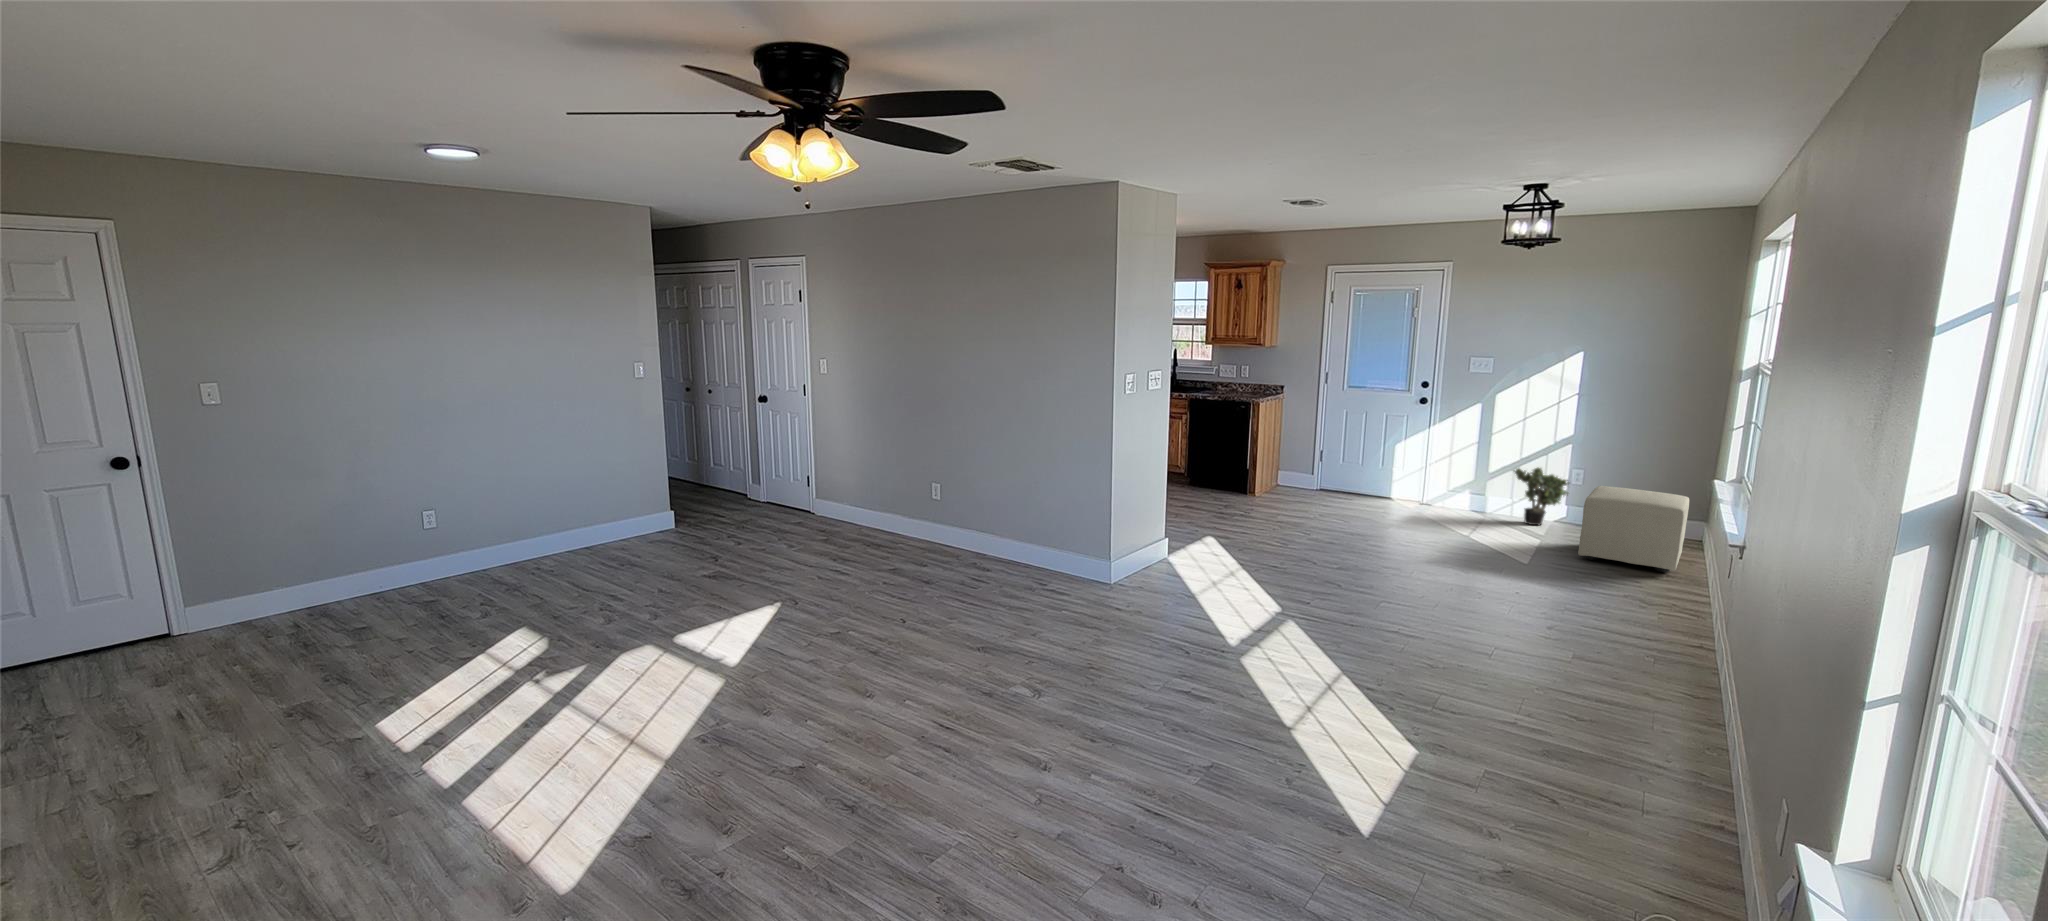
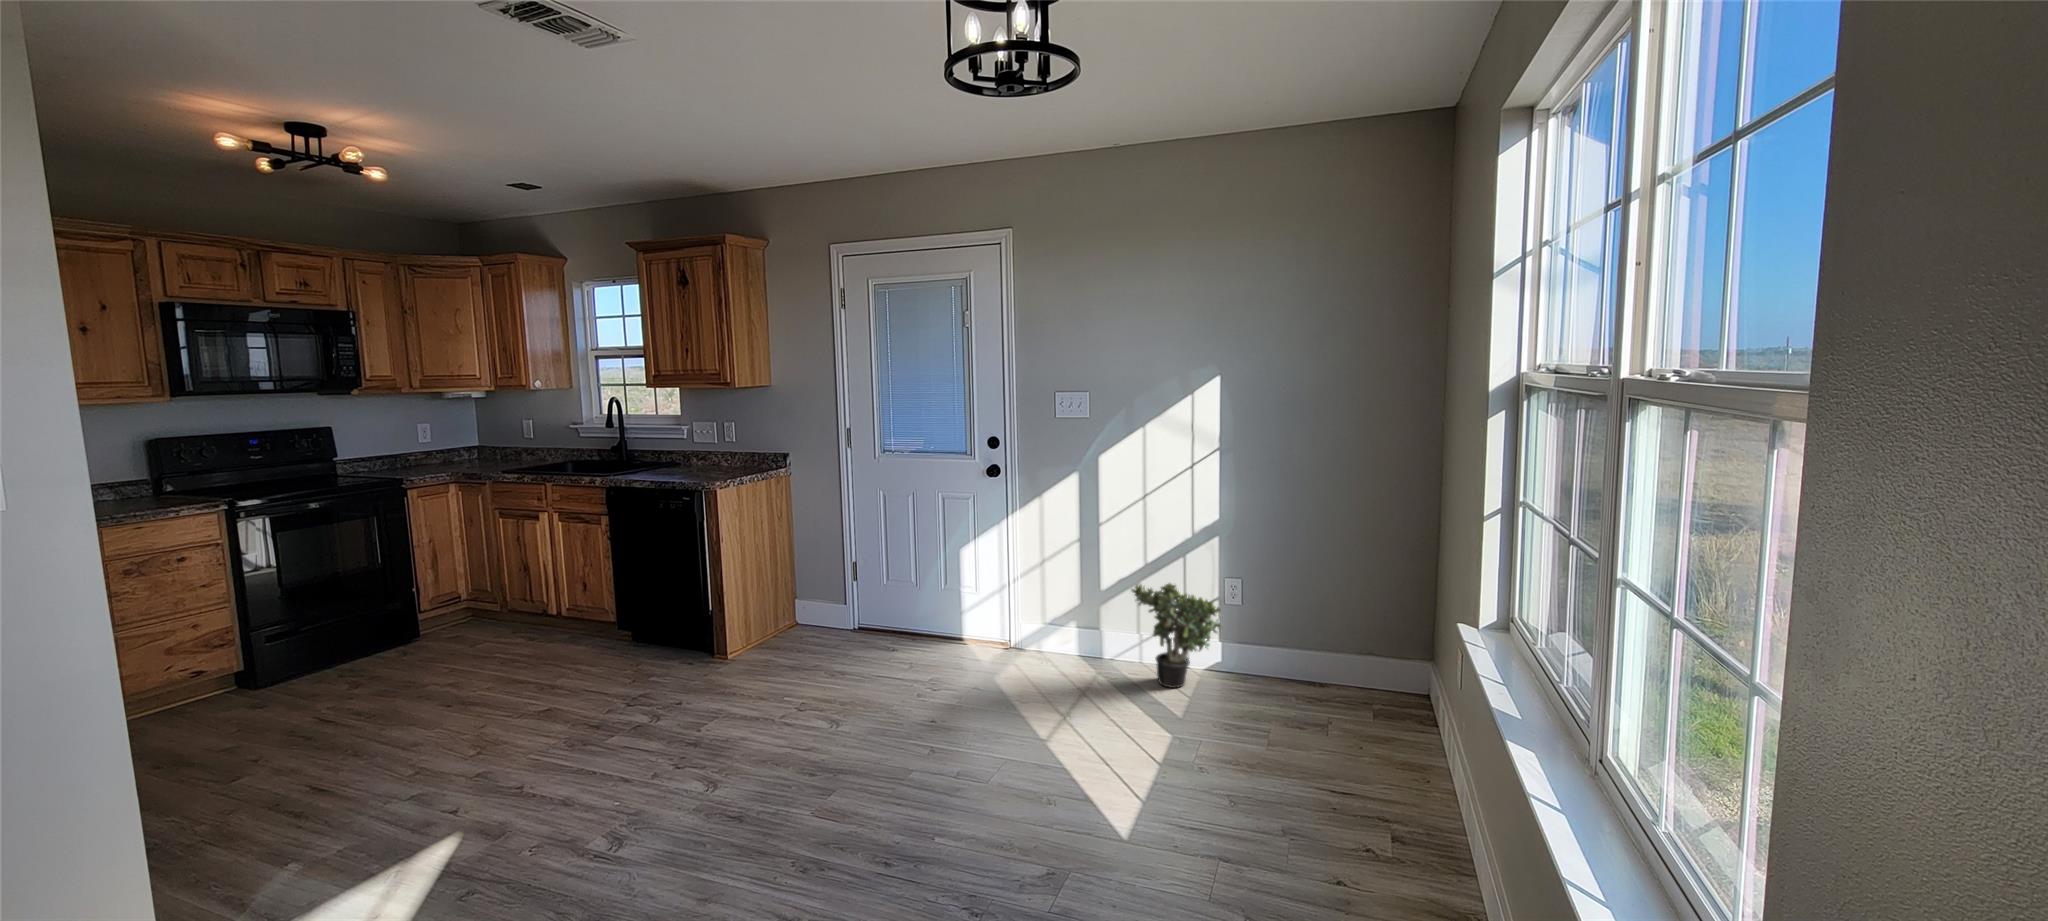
ottoman: present [1578,486,1689,572] -> none [1239,629,1432,841]

